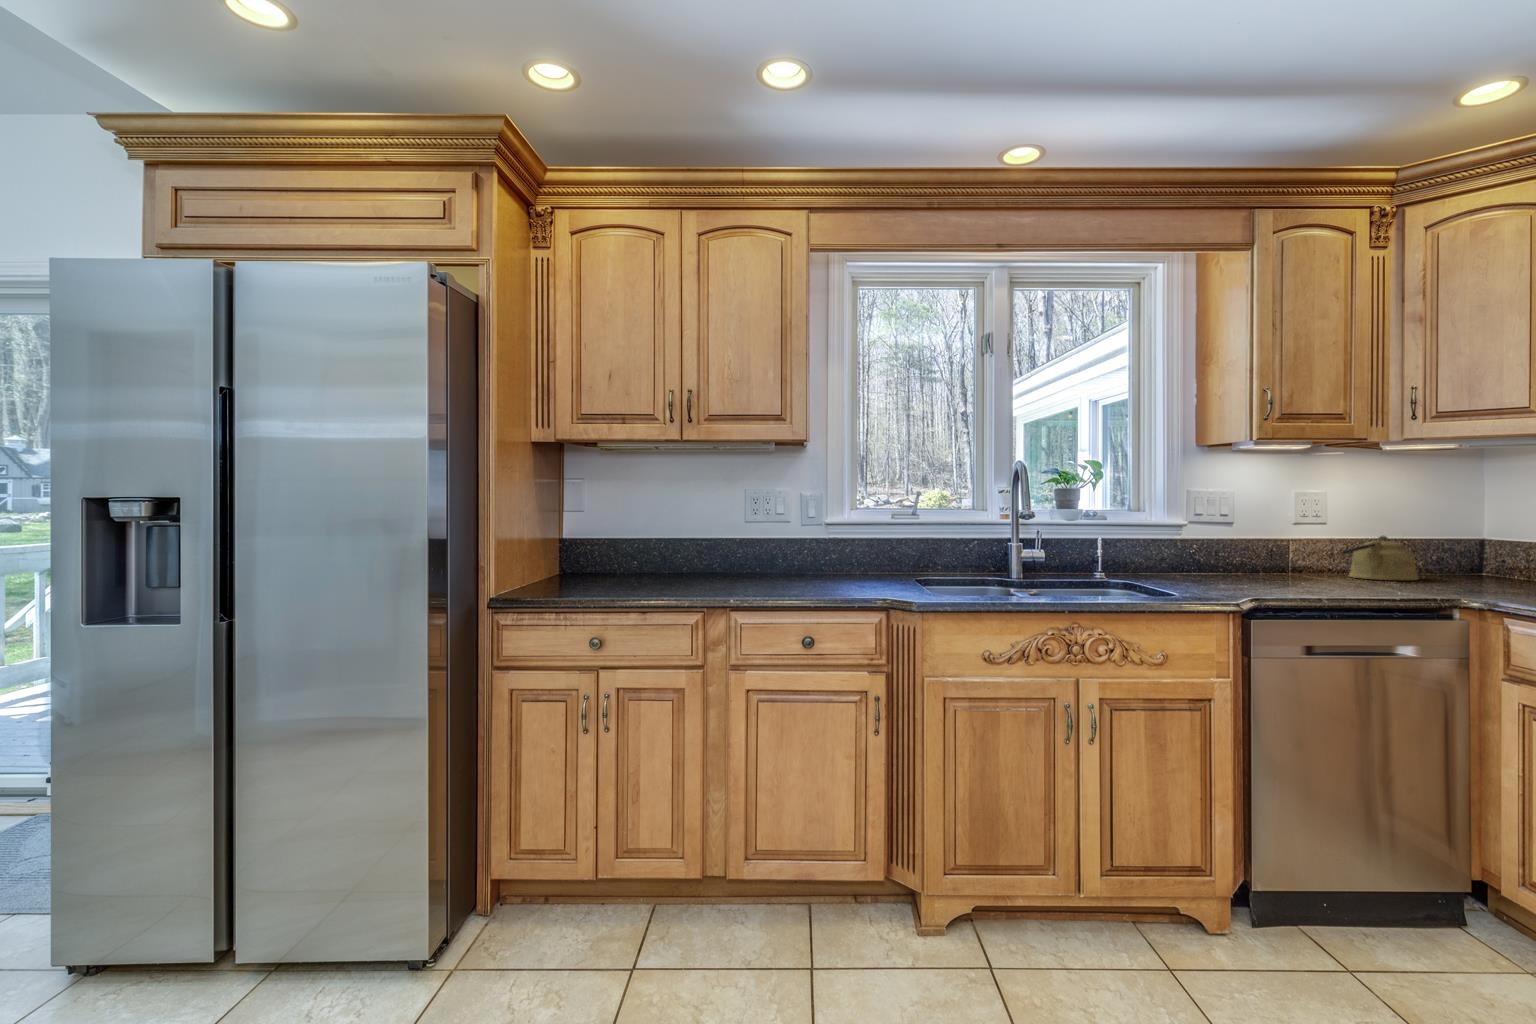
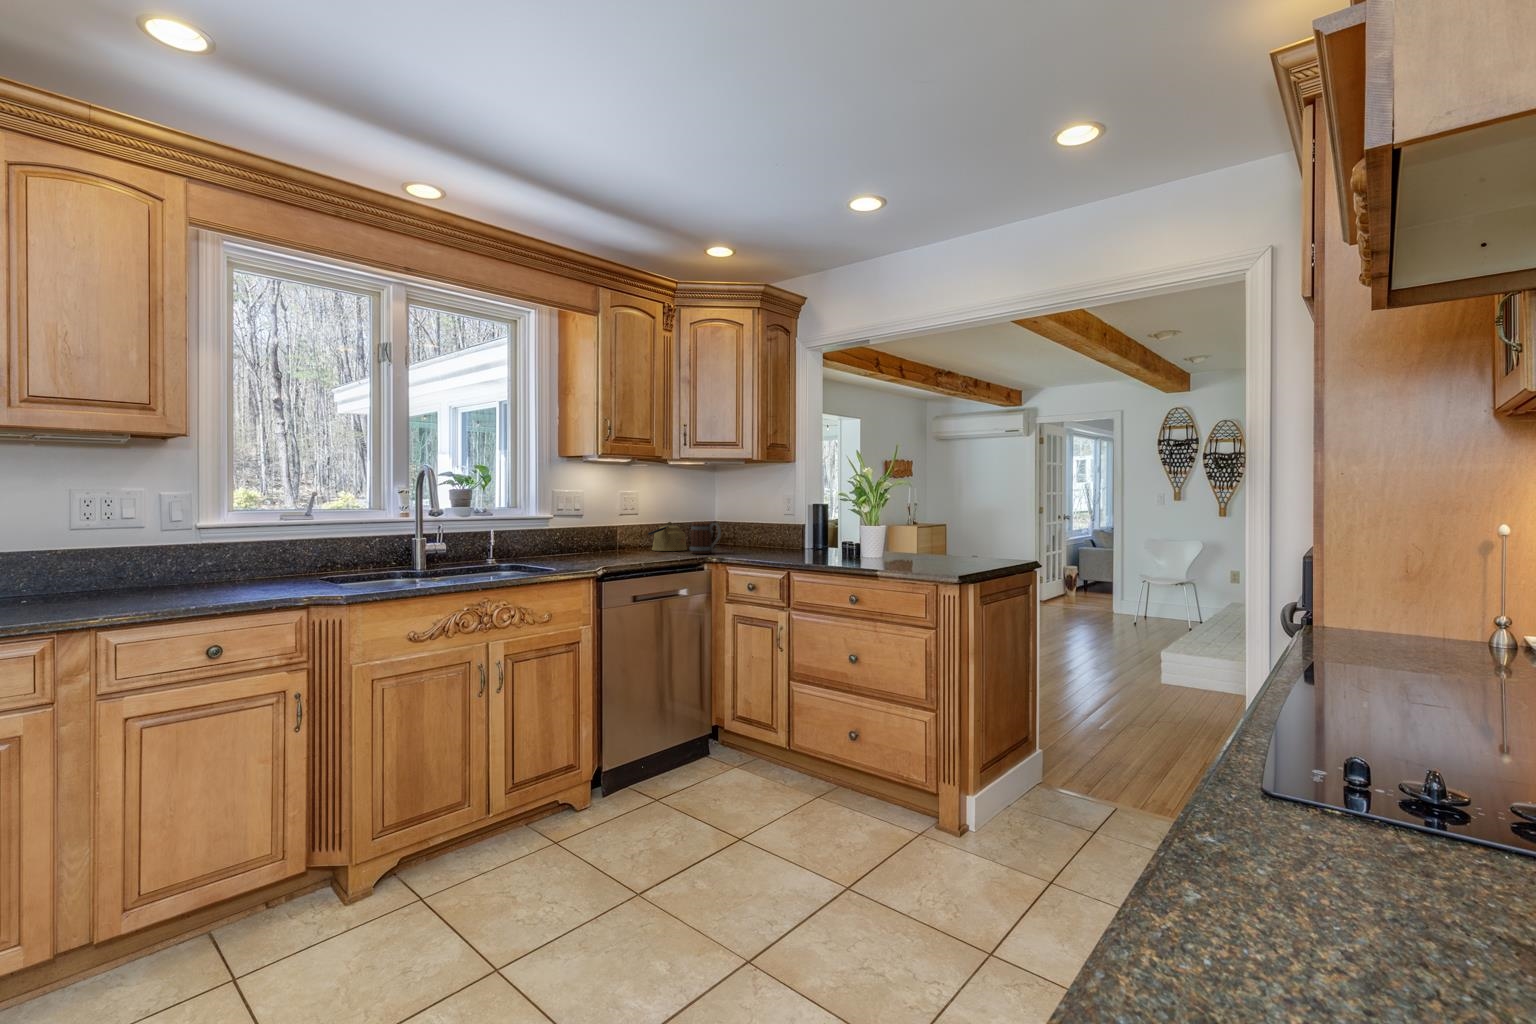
mug: none [1422,536,1491,588] -> present [690,522,721,554]

